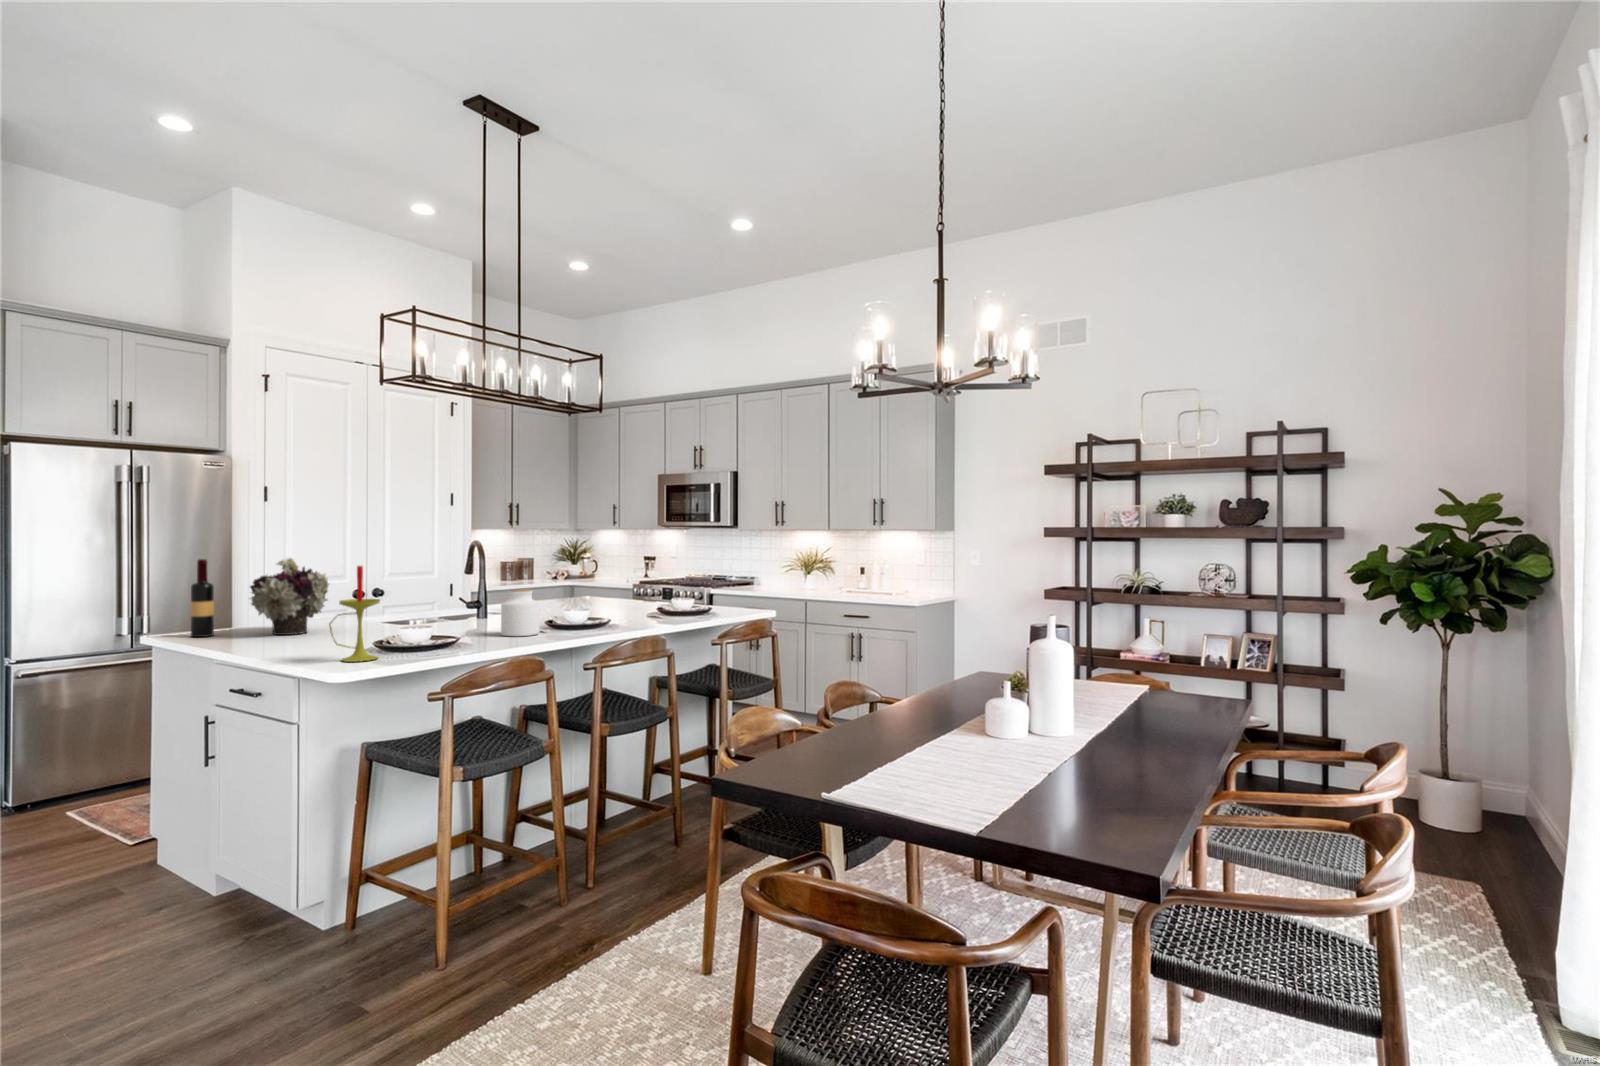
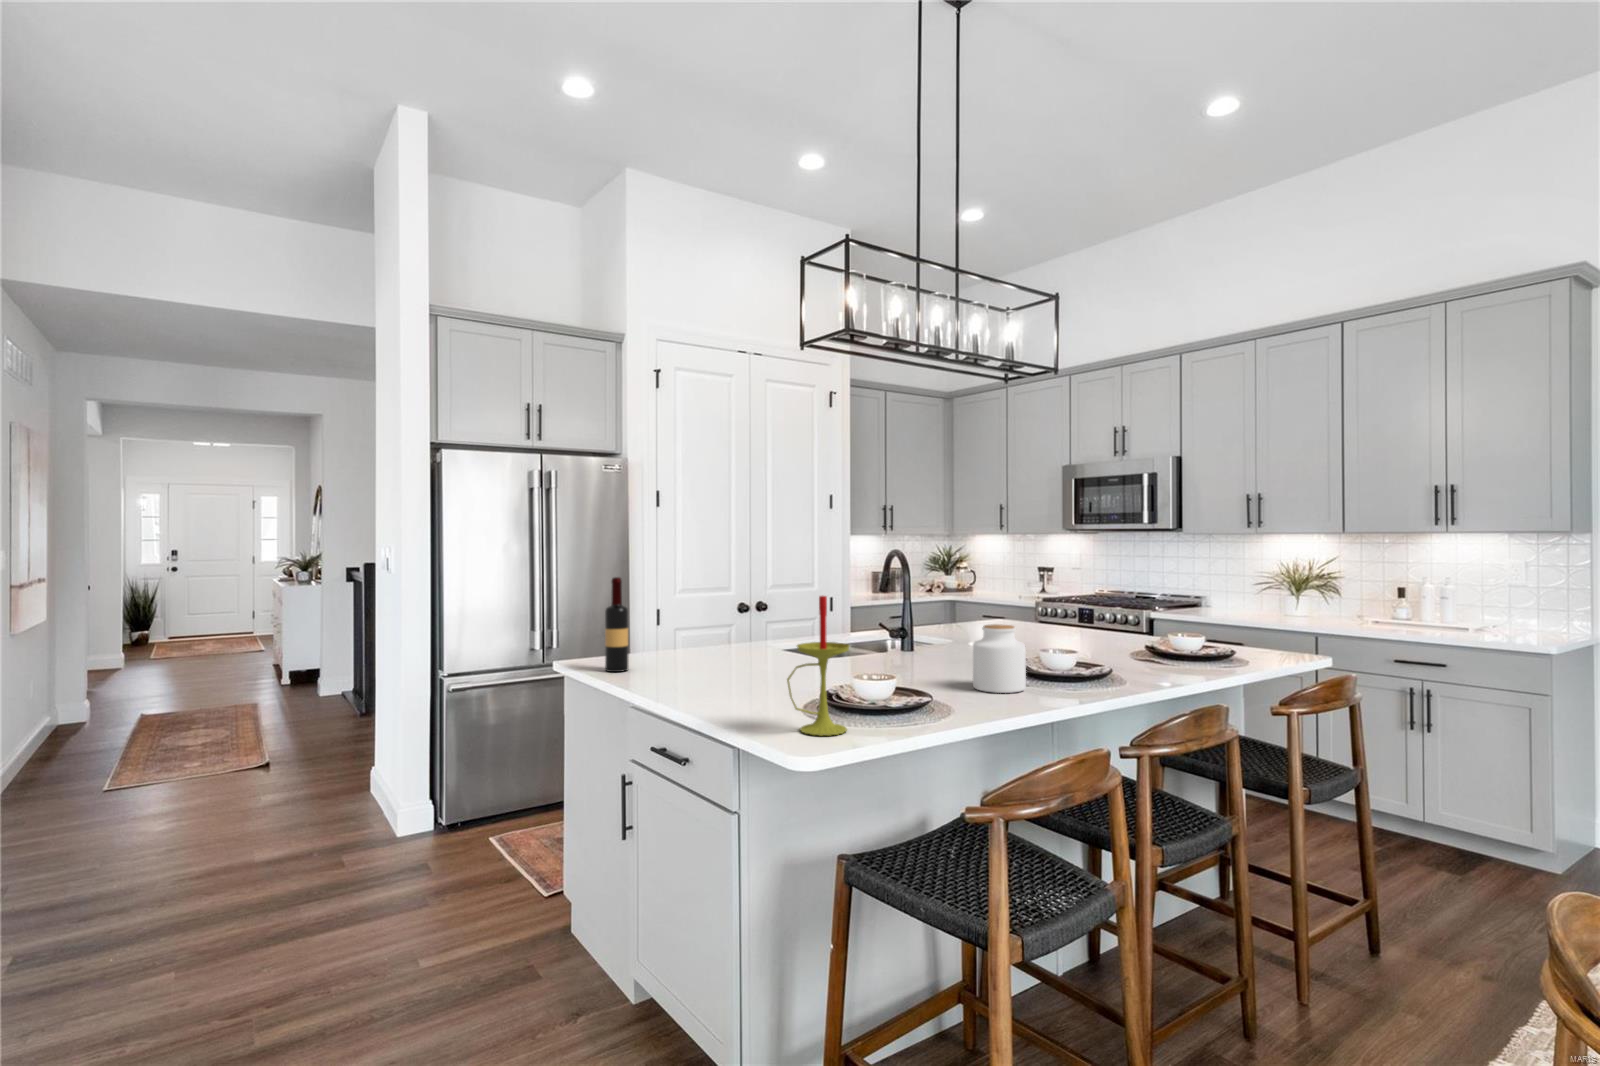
flower arrangement: present [250,558,329,635] -> none [666,576,751,674]

